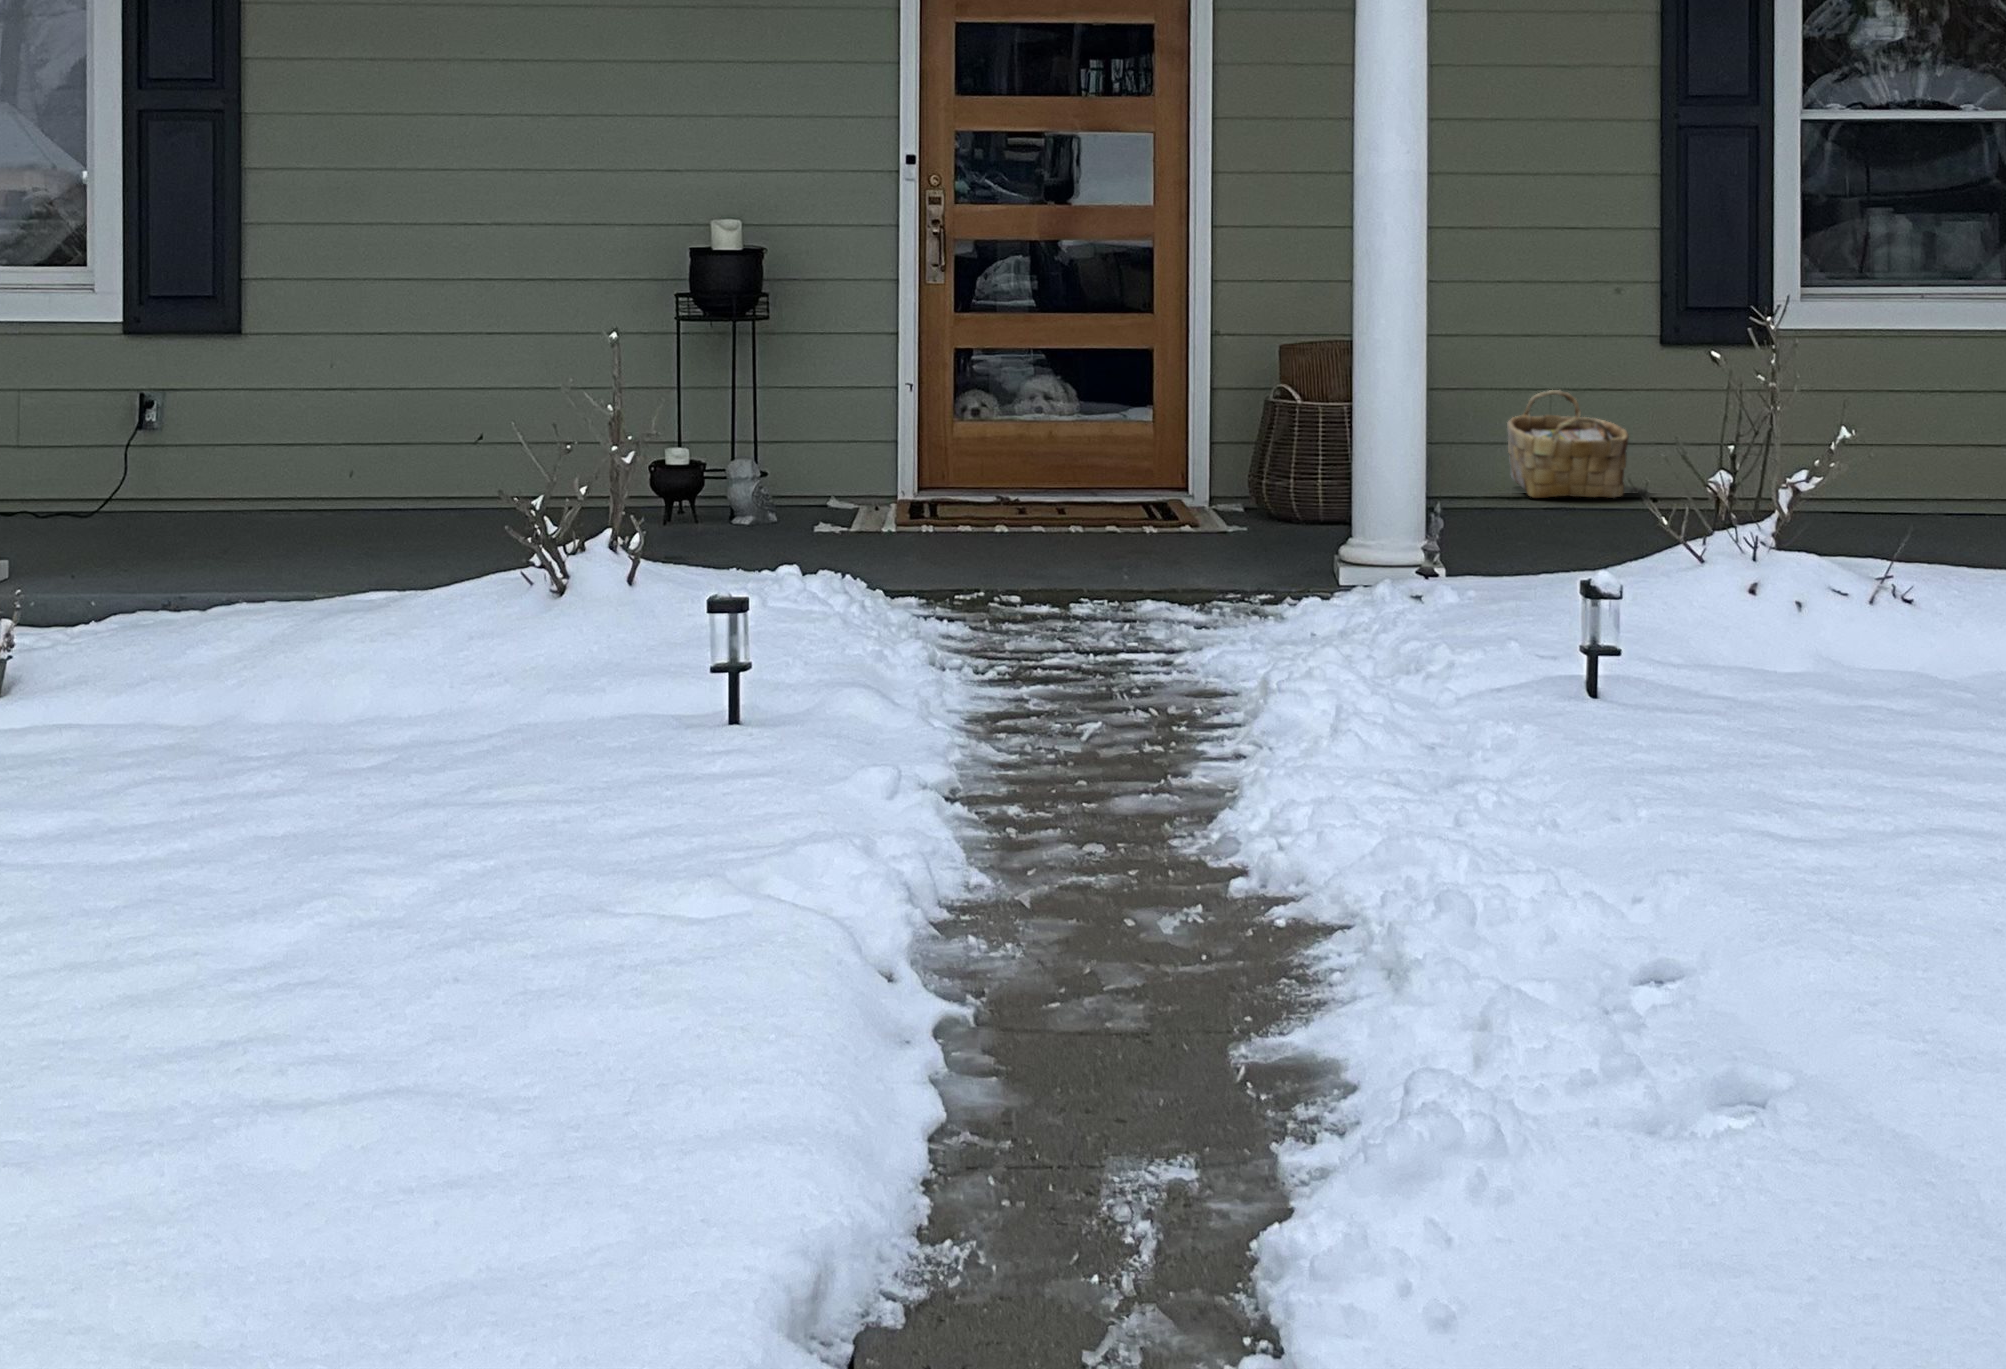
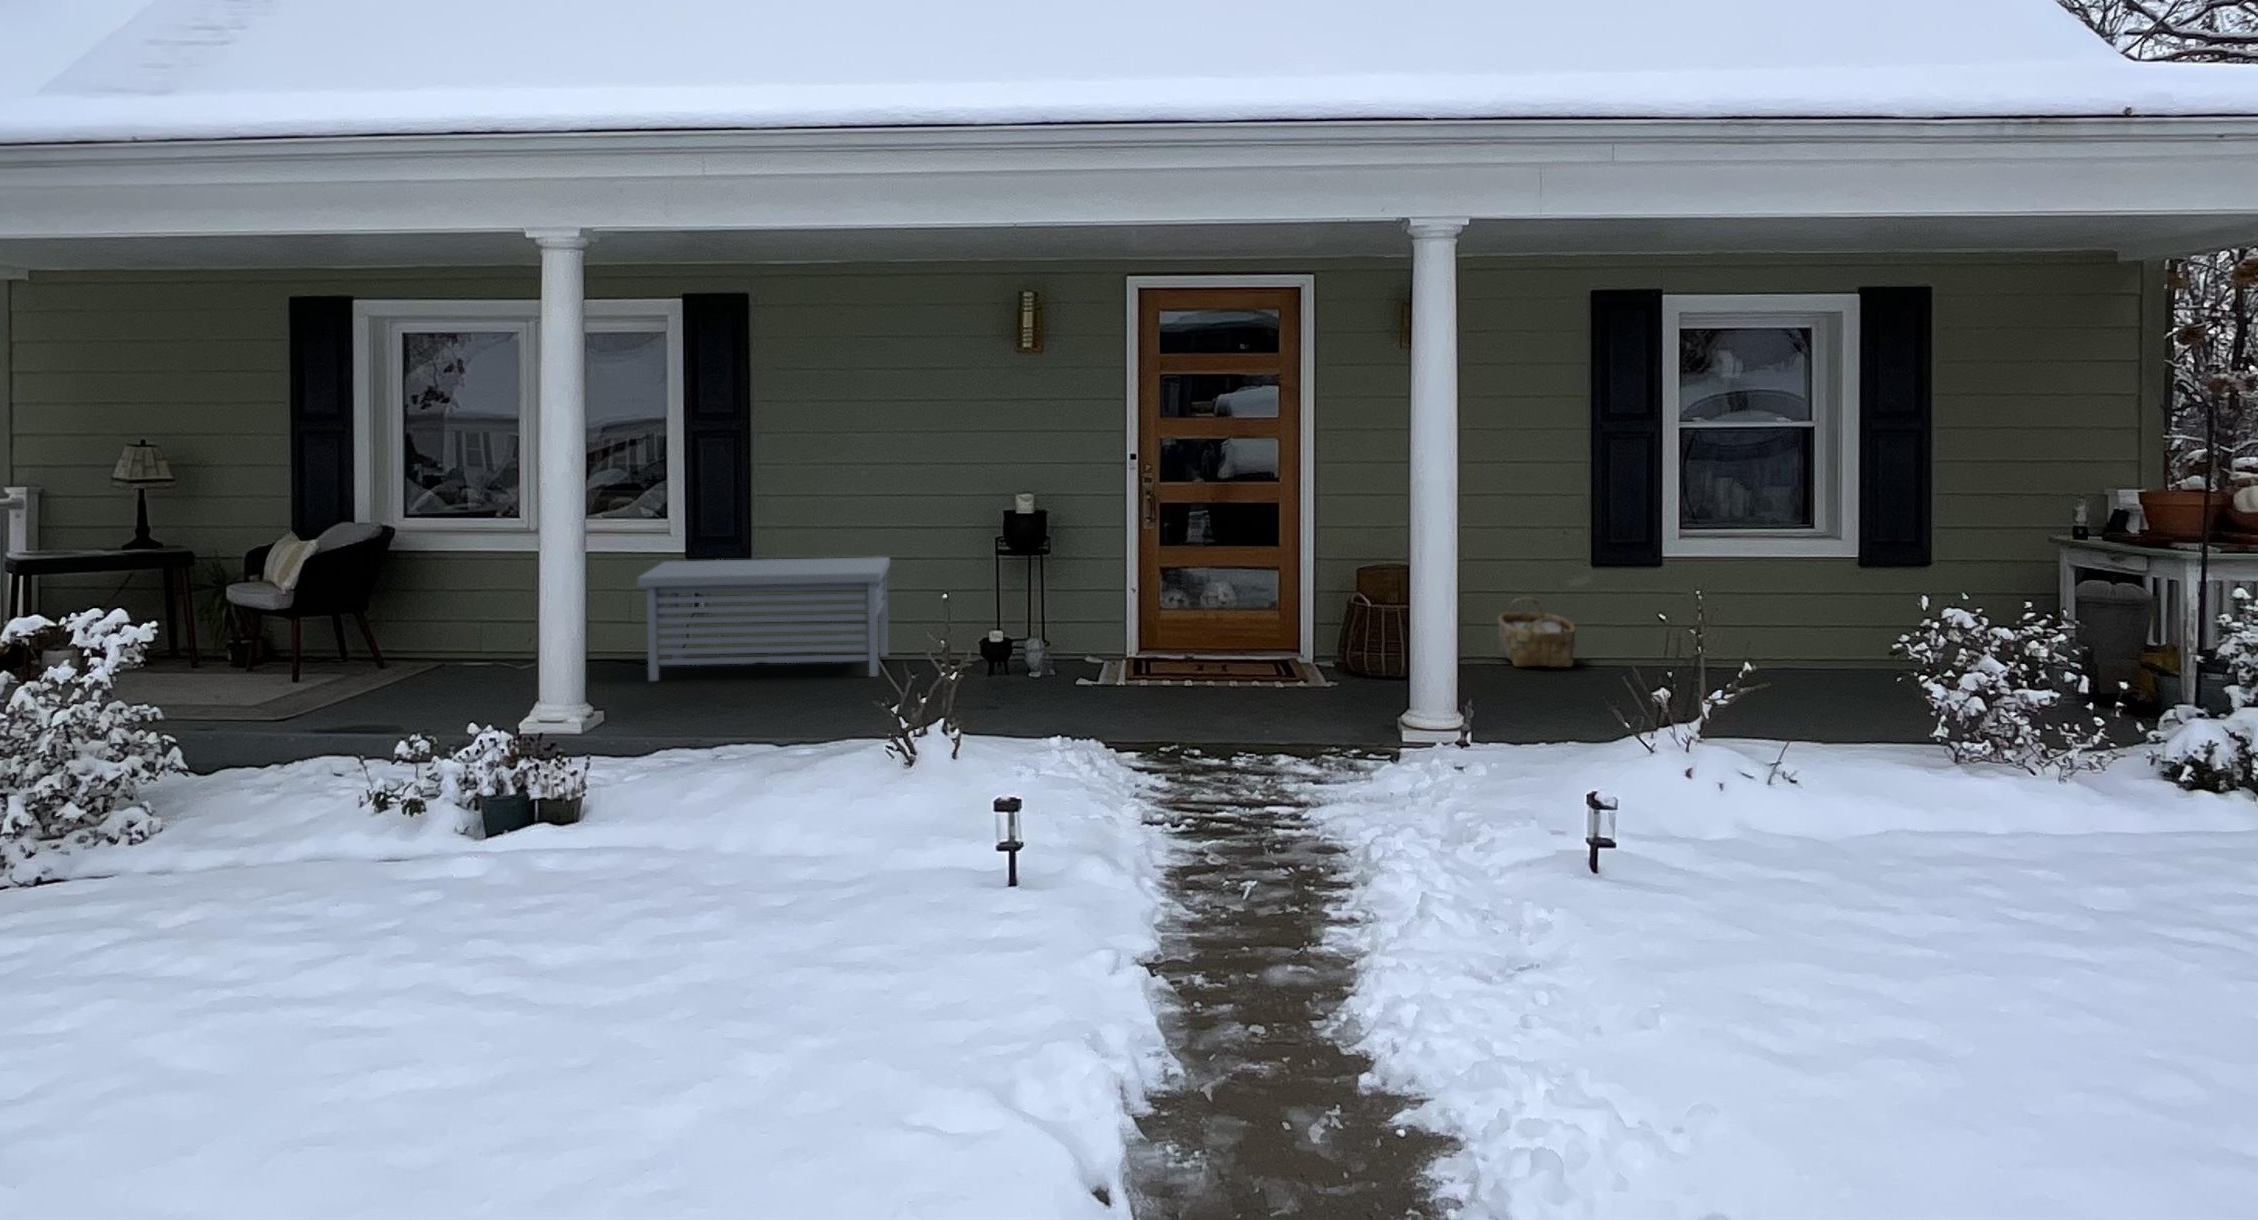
storage bench: none [73,328,498,525] -> present [637,557,890,681]

